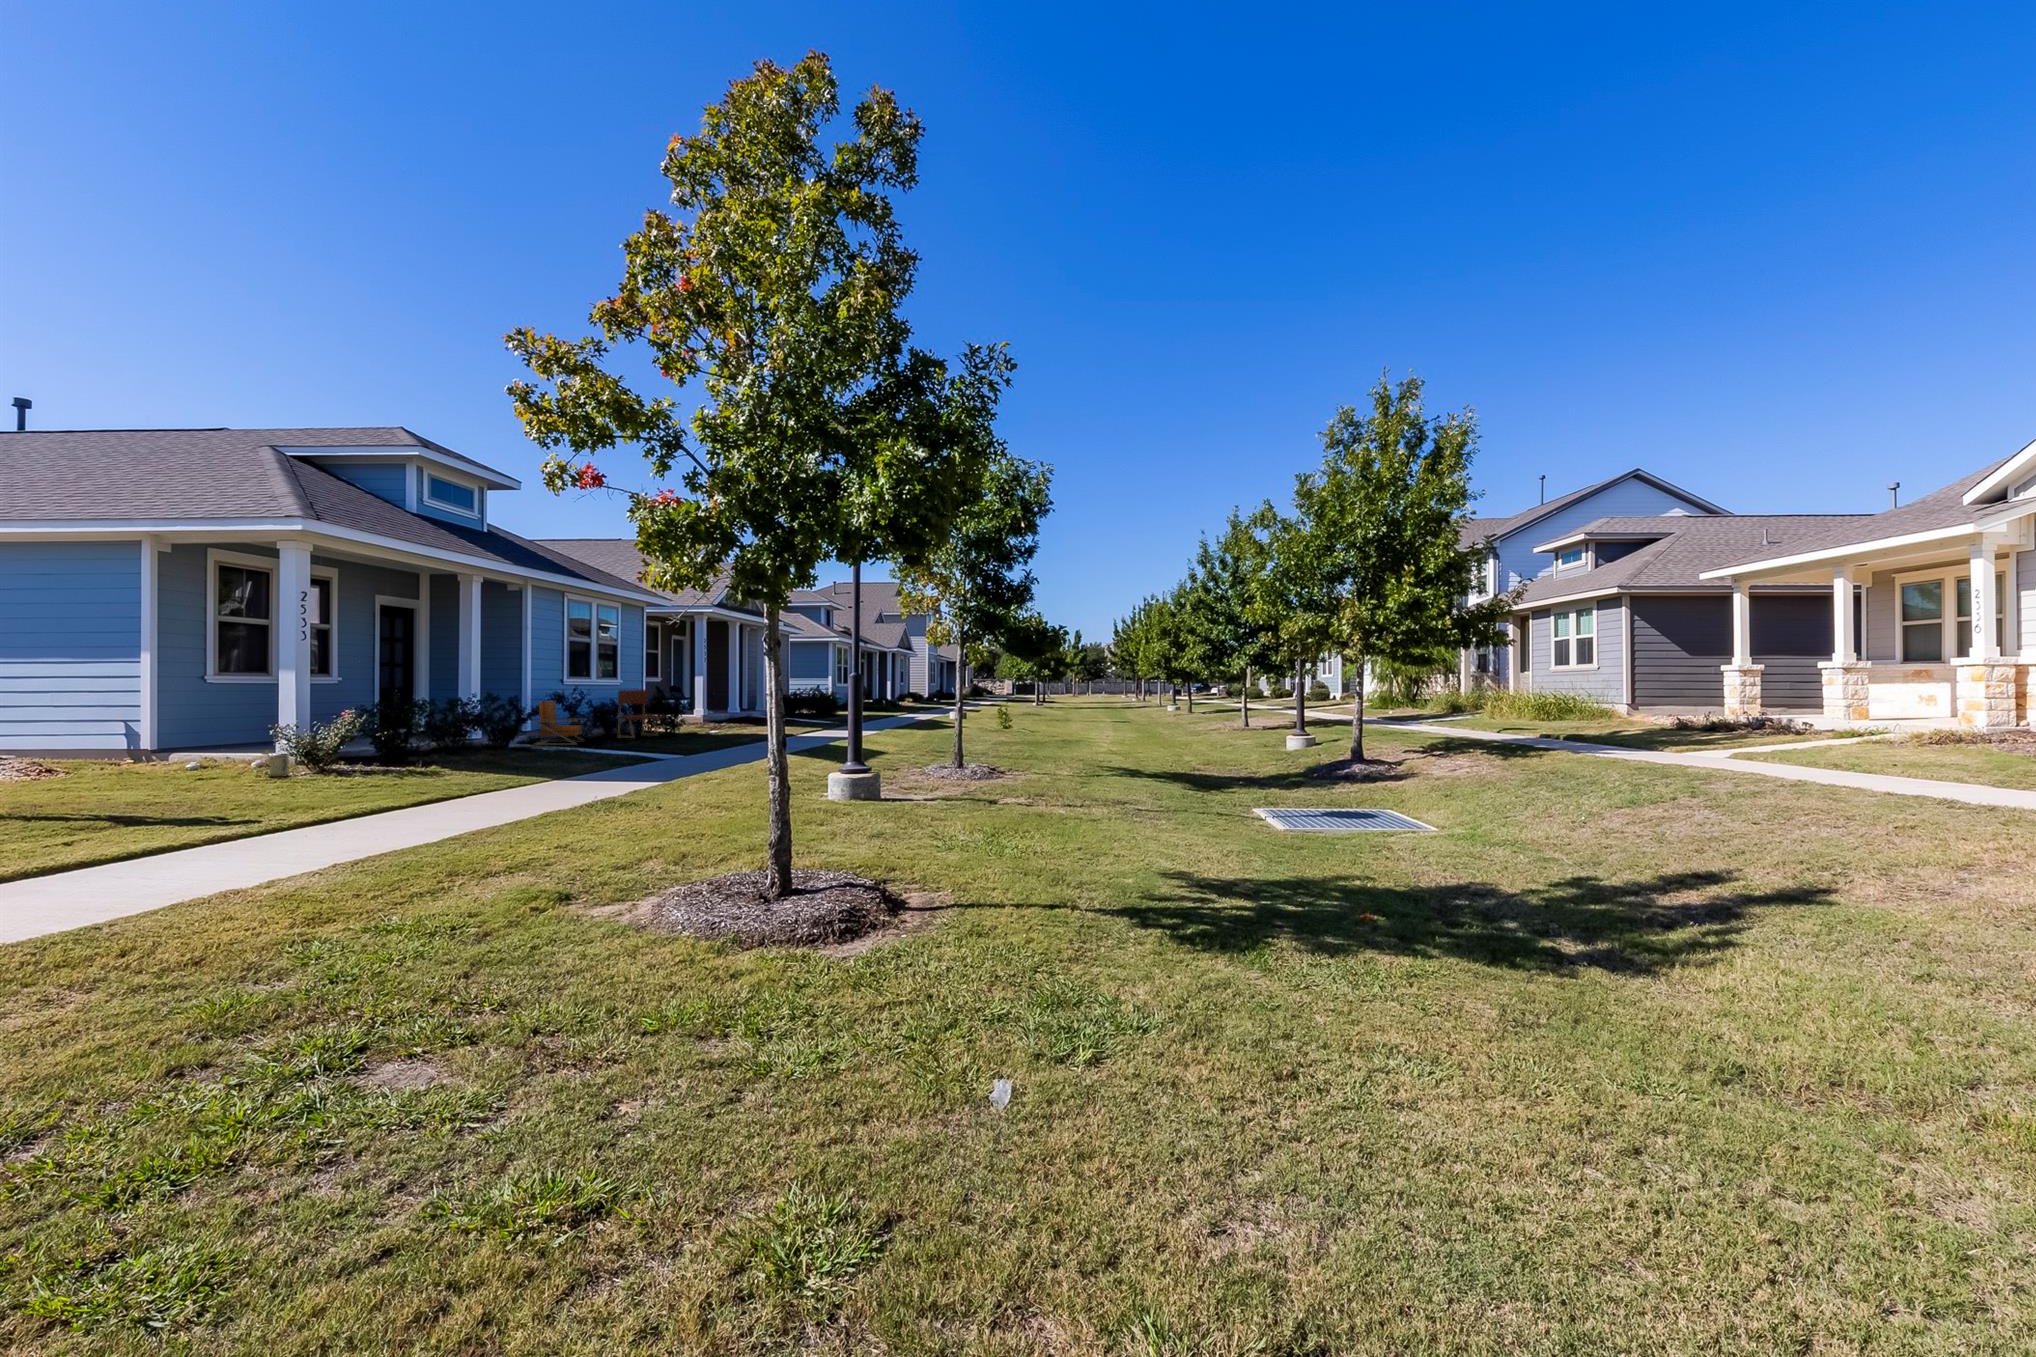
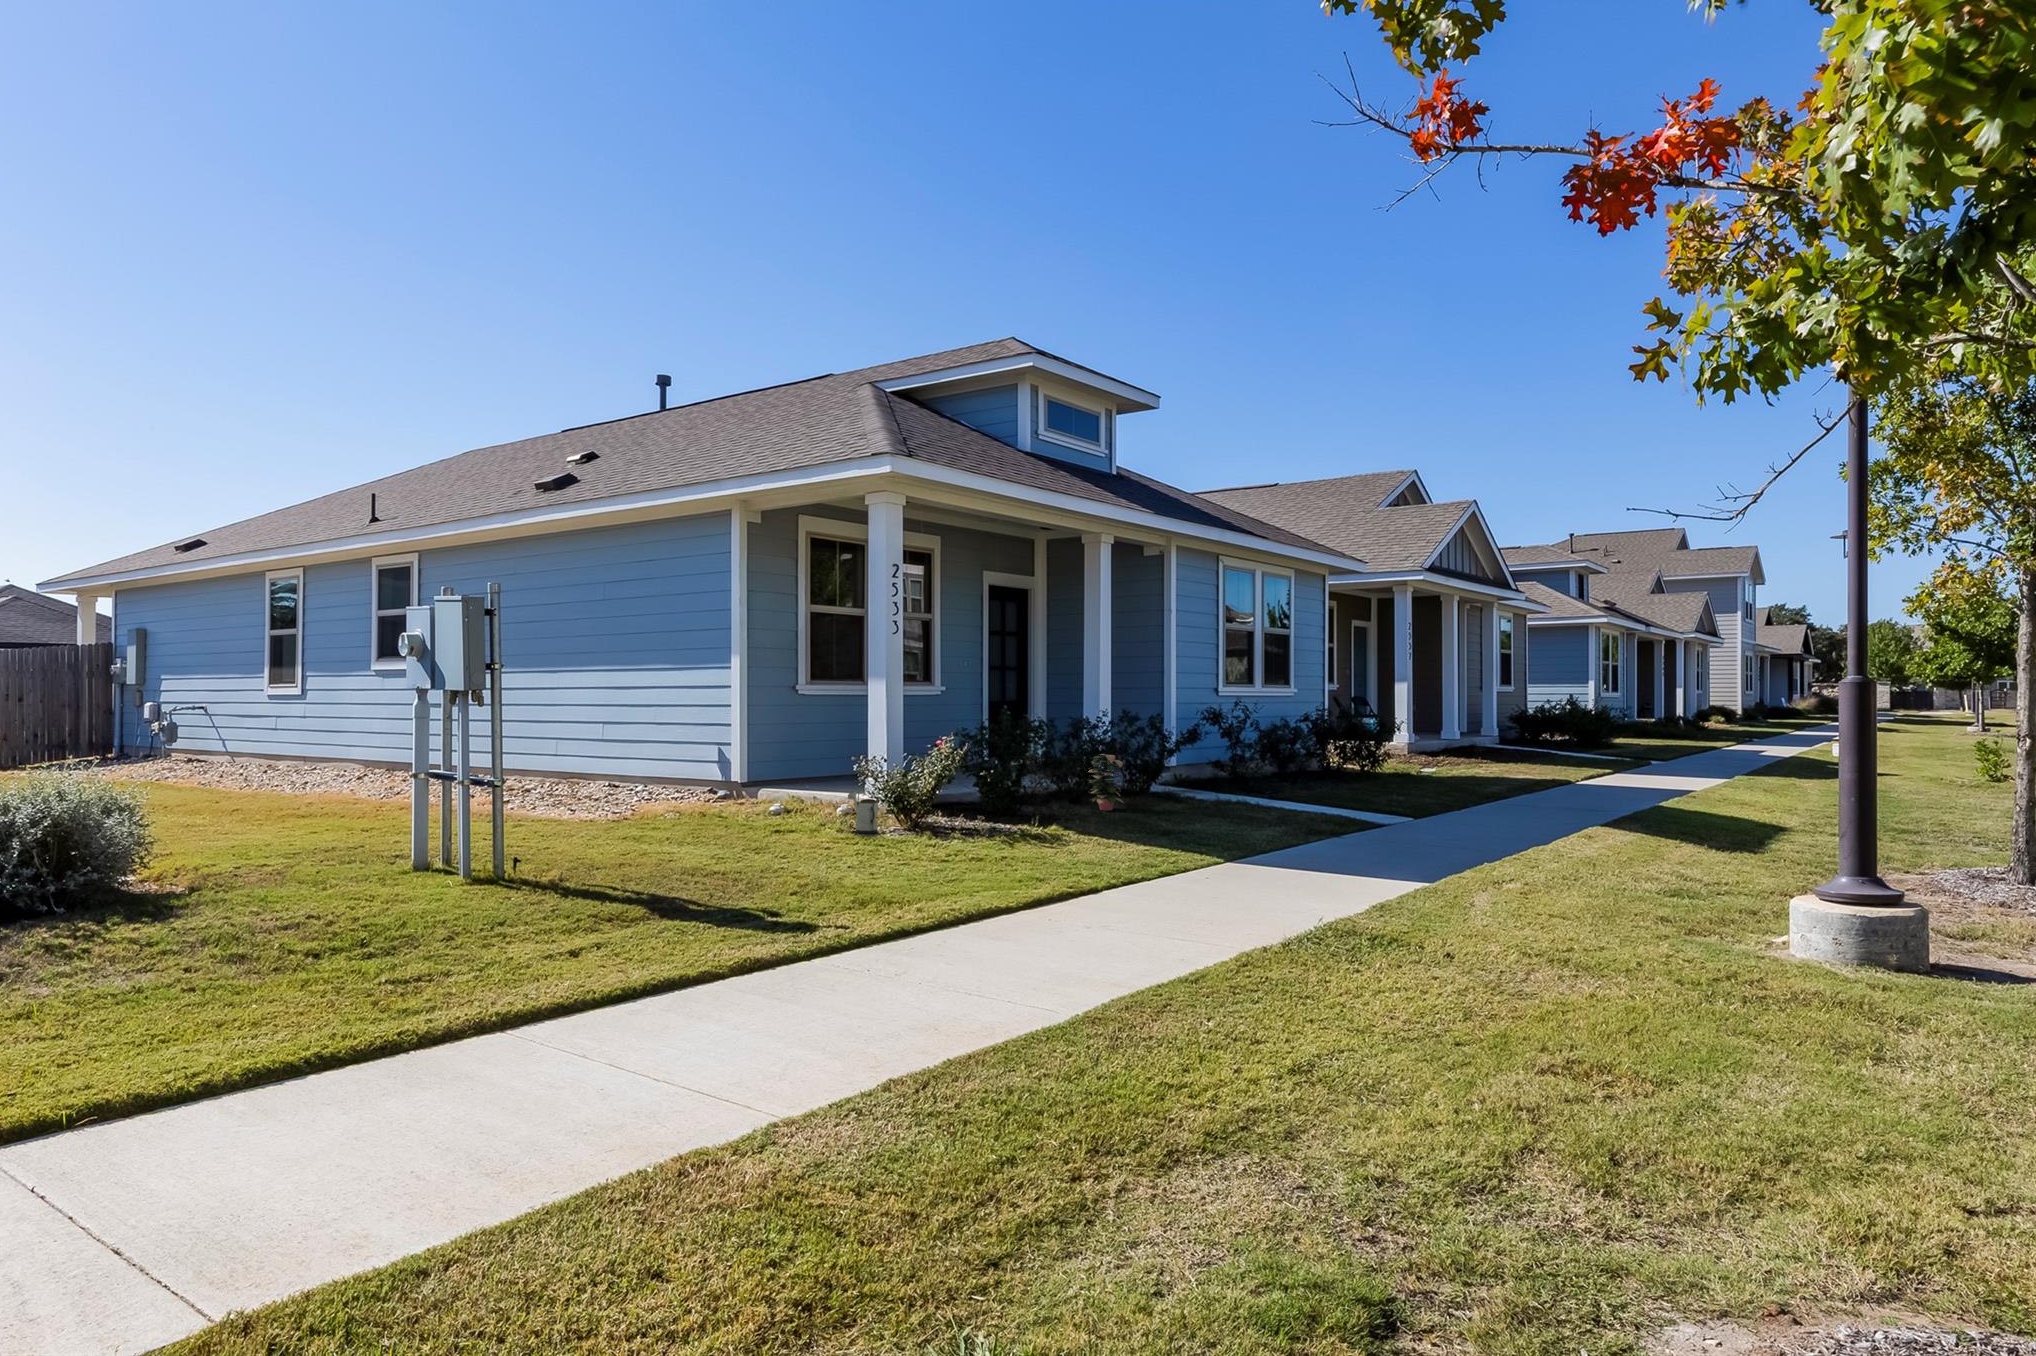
bench: present [618,690,665,738] -> none [1292,703,1366,784]
lounge chair: present [534,701,583,745] -> none [1177,721,1248,793]
decorative plant: none [460,722,490,757] -> present [1088,754,1124,811]

